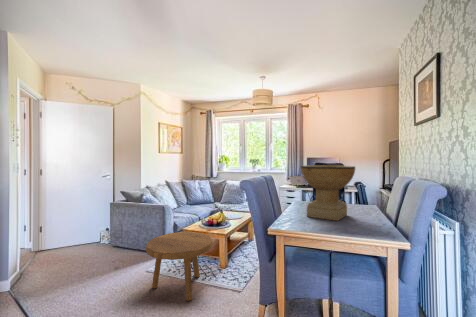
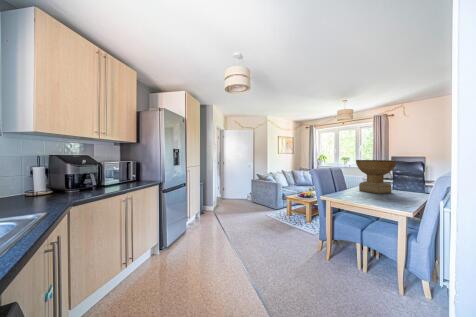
footstool: present [146,232,212,301] -> none [268,196,303,228]

